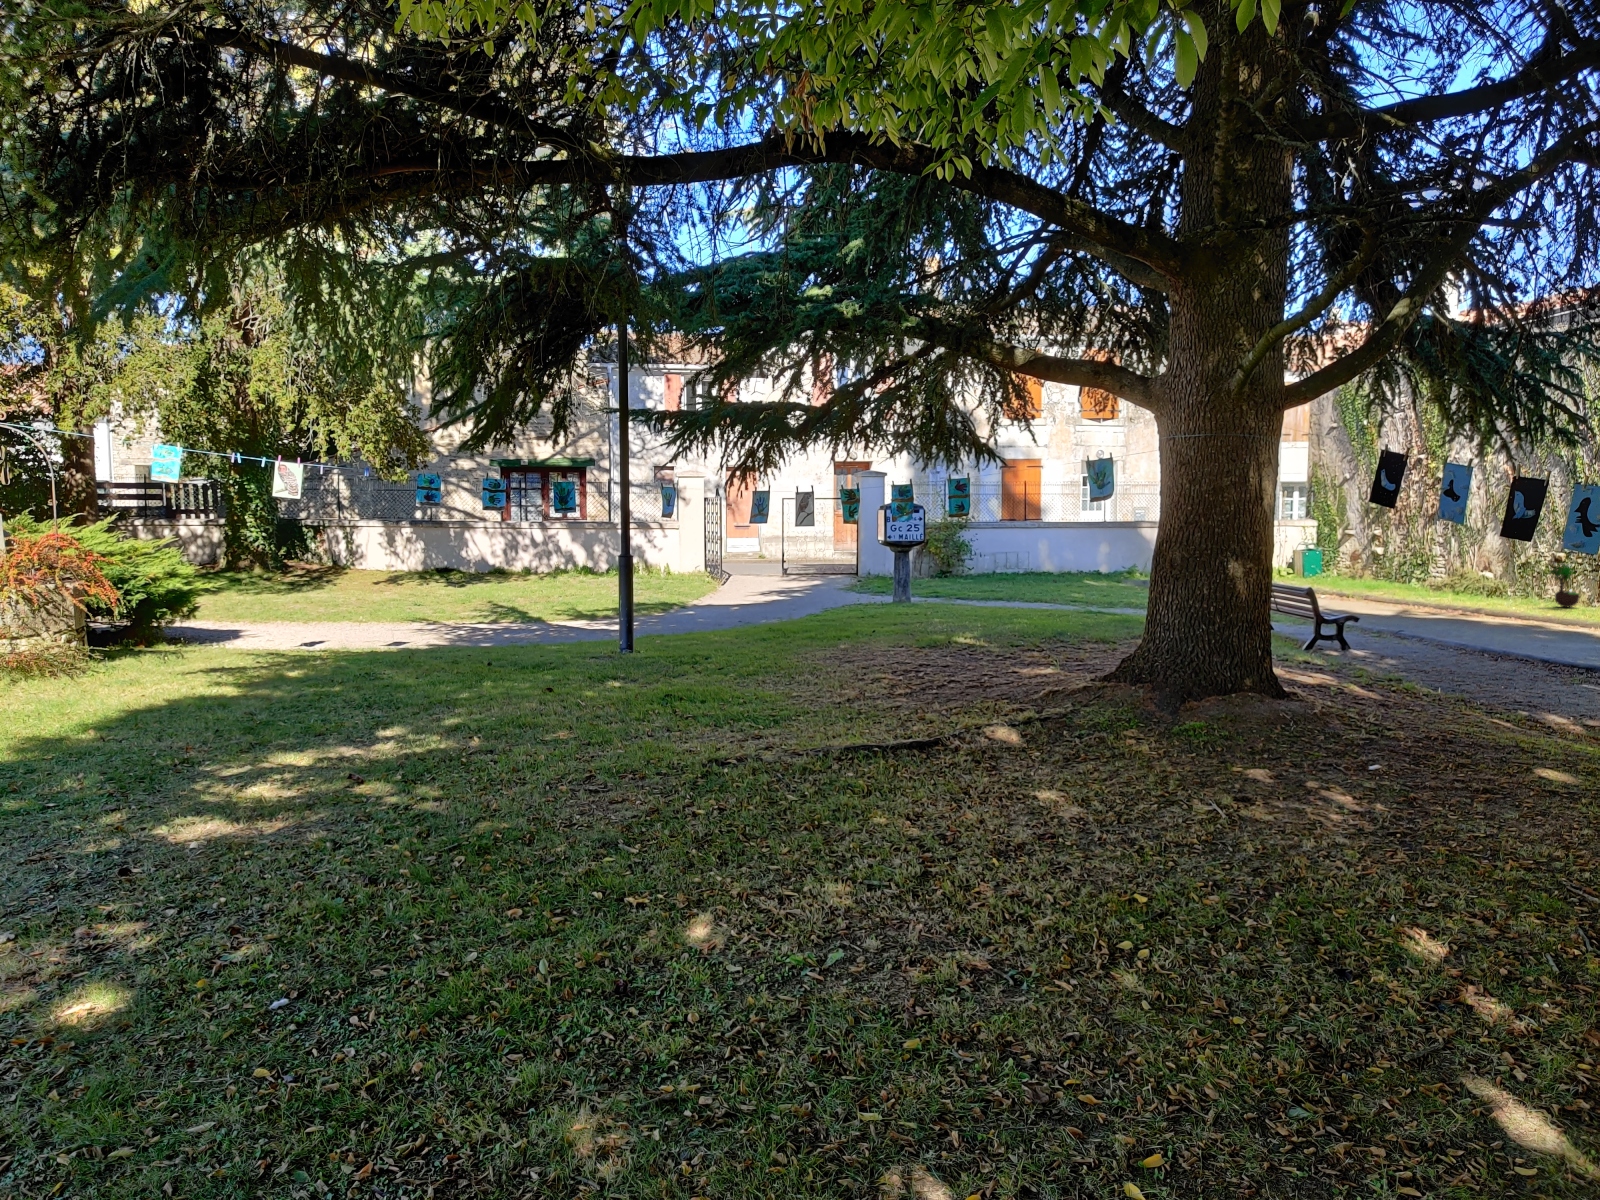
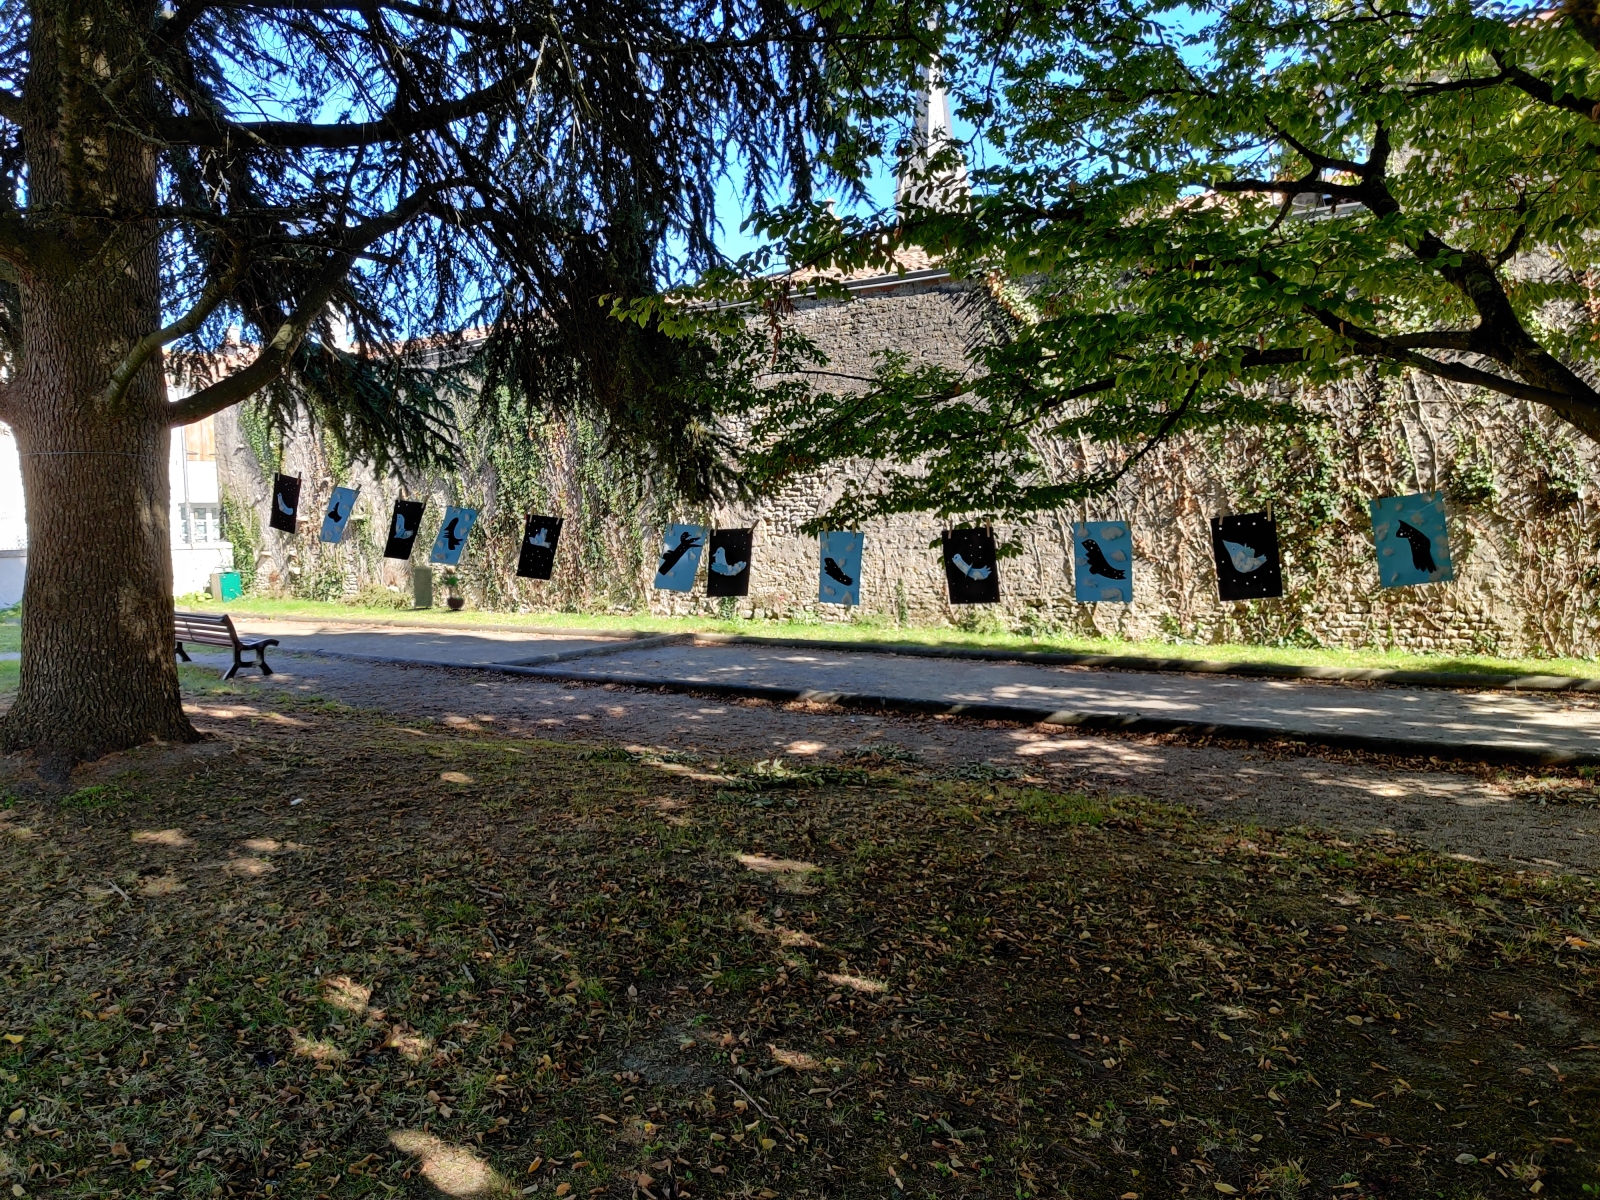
trash can: none [1511,550,1540,603] -> present [413,565,433,608]

